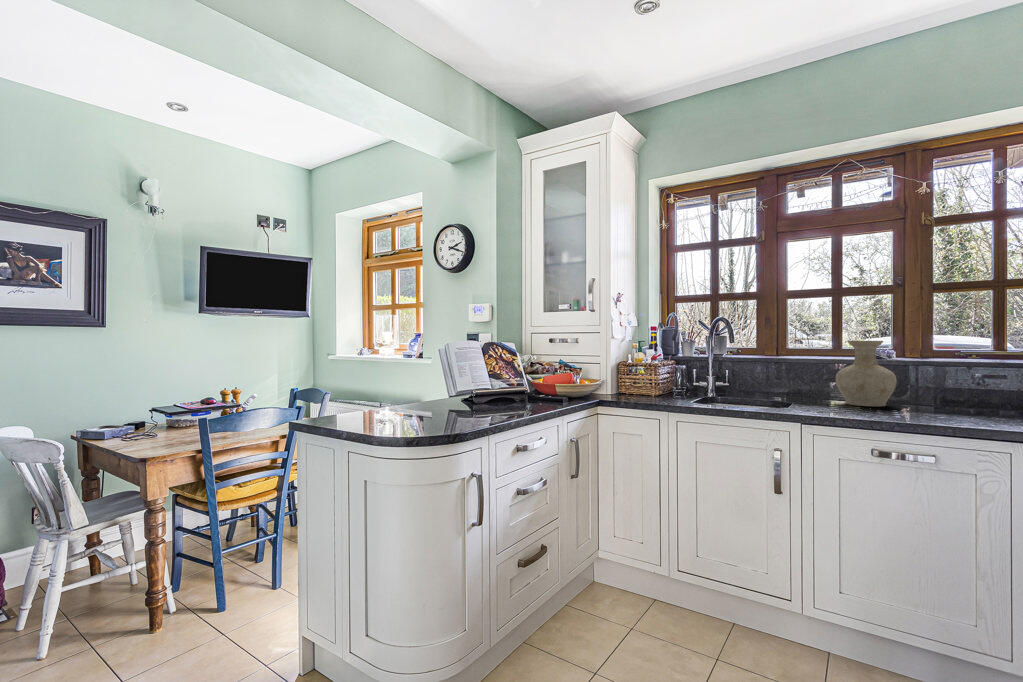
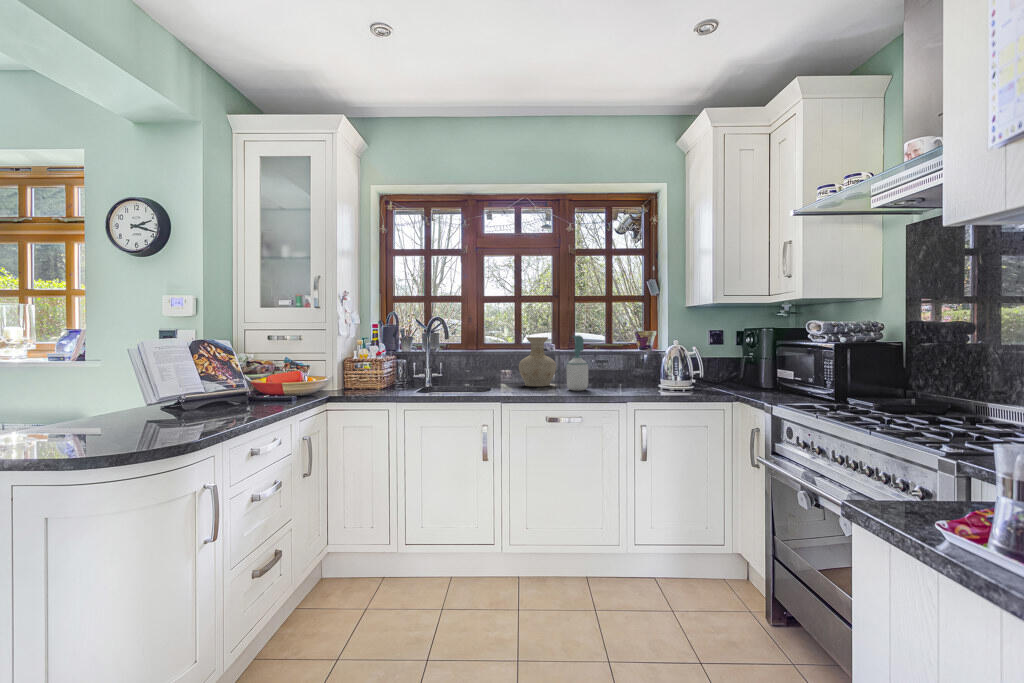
soap bottle: none [912,338,952,417] -> present [567,335,588,391]

